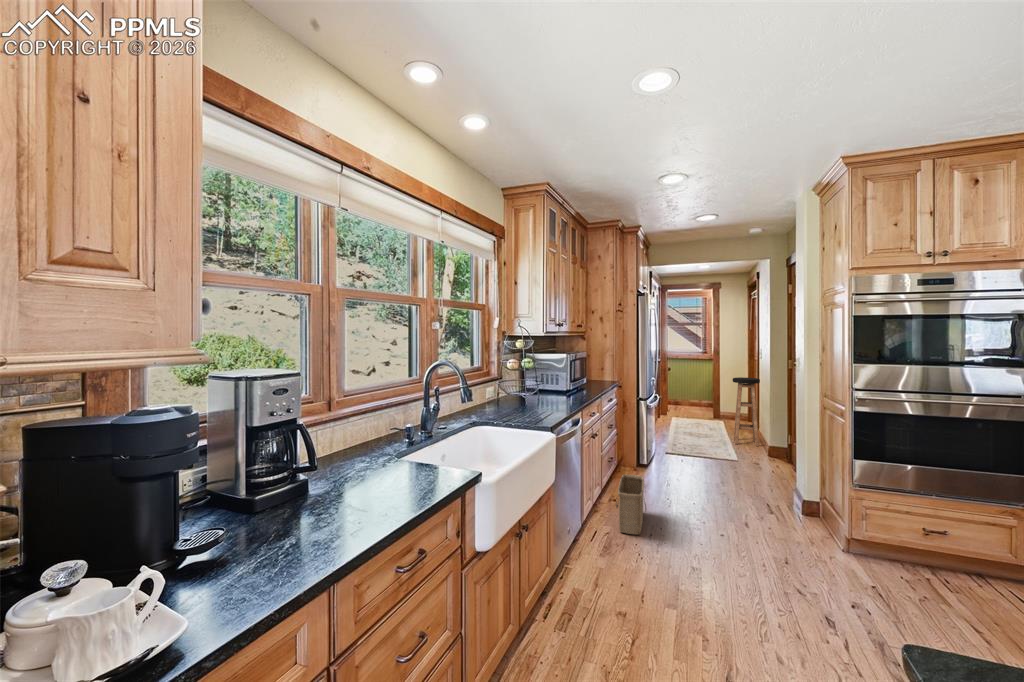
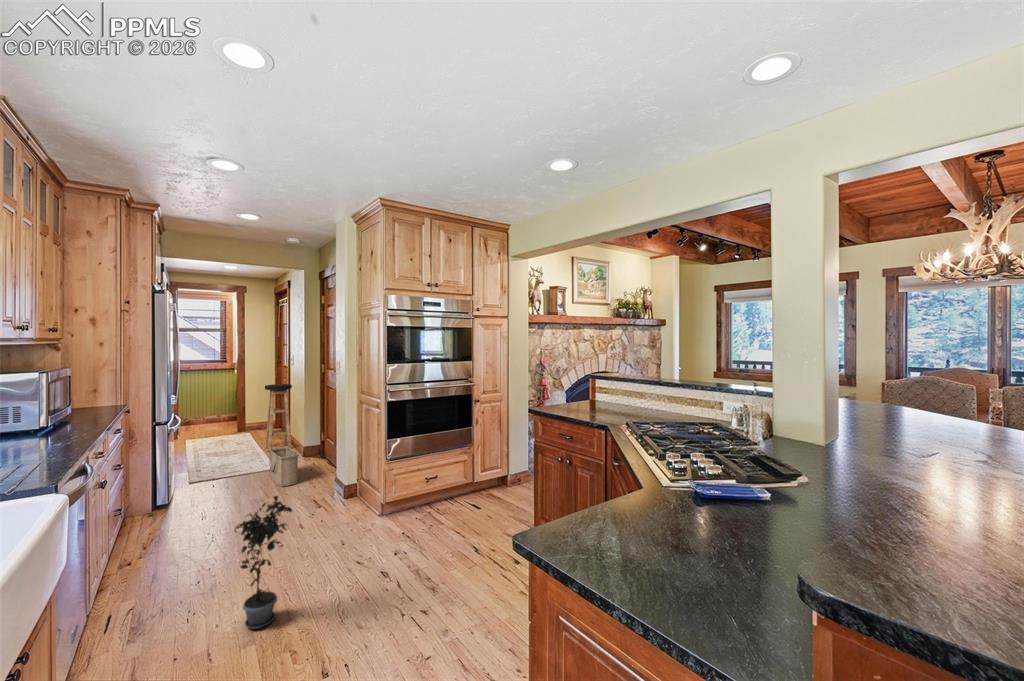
basket: present [616,475,646,534] -> present [269,446,299,487]
potted plant: none [665,483,717,597] -> present [235,496,292,629]

